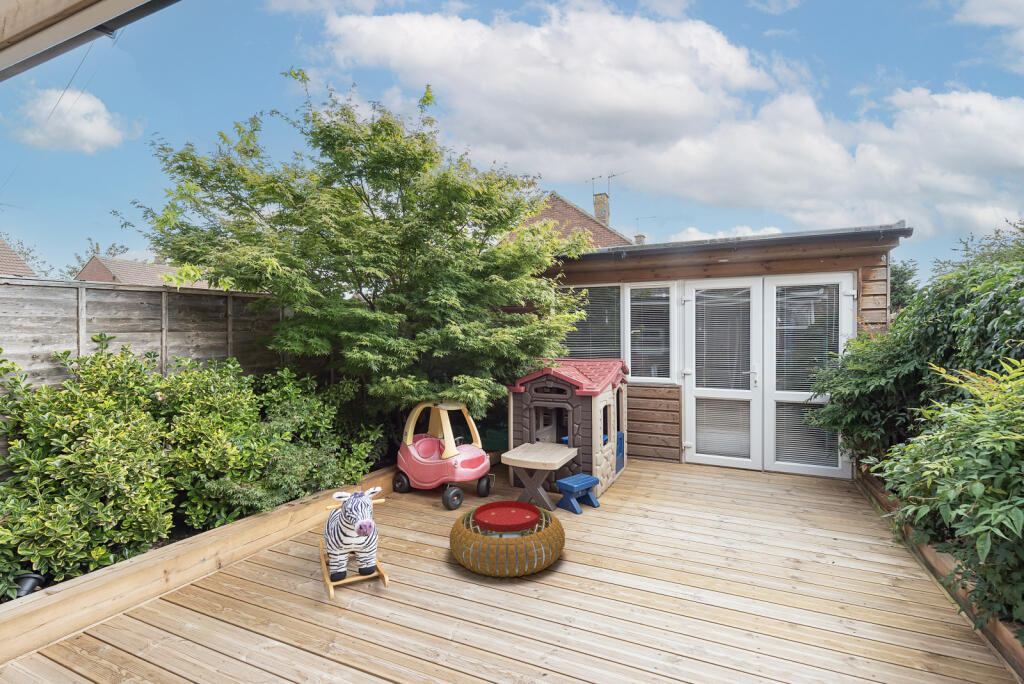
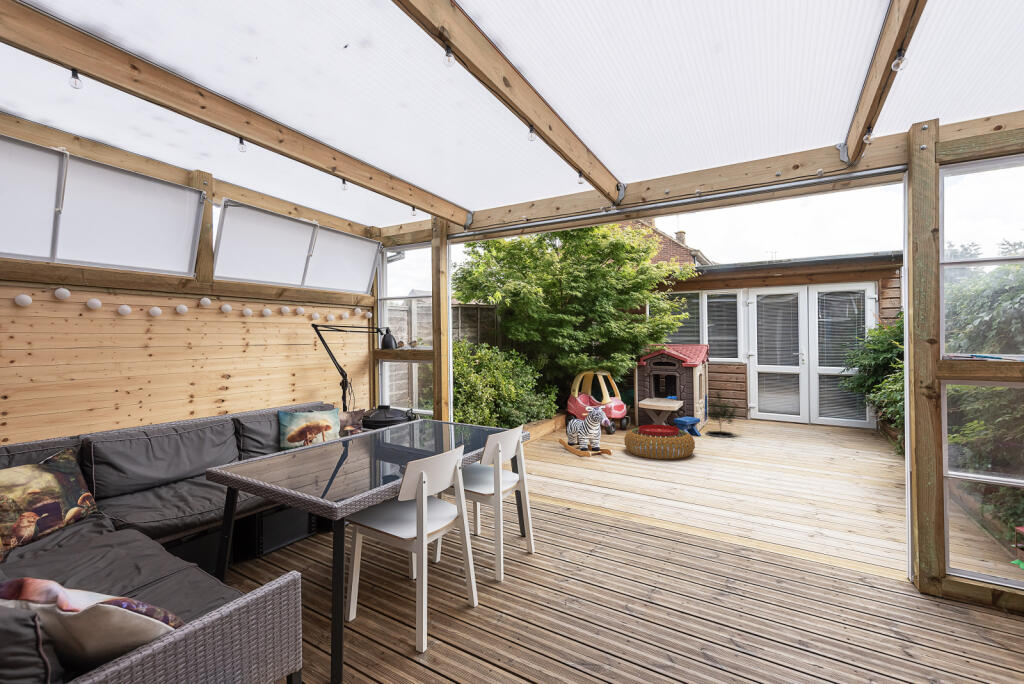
potted tree: none [606,428,657,507] -> present [706,393,736,438]

